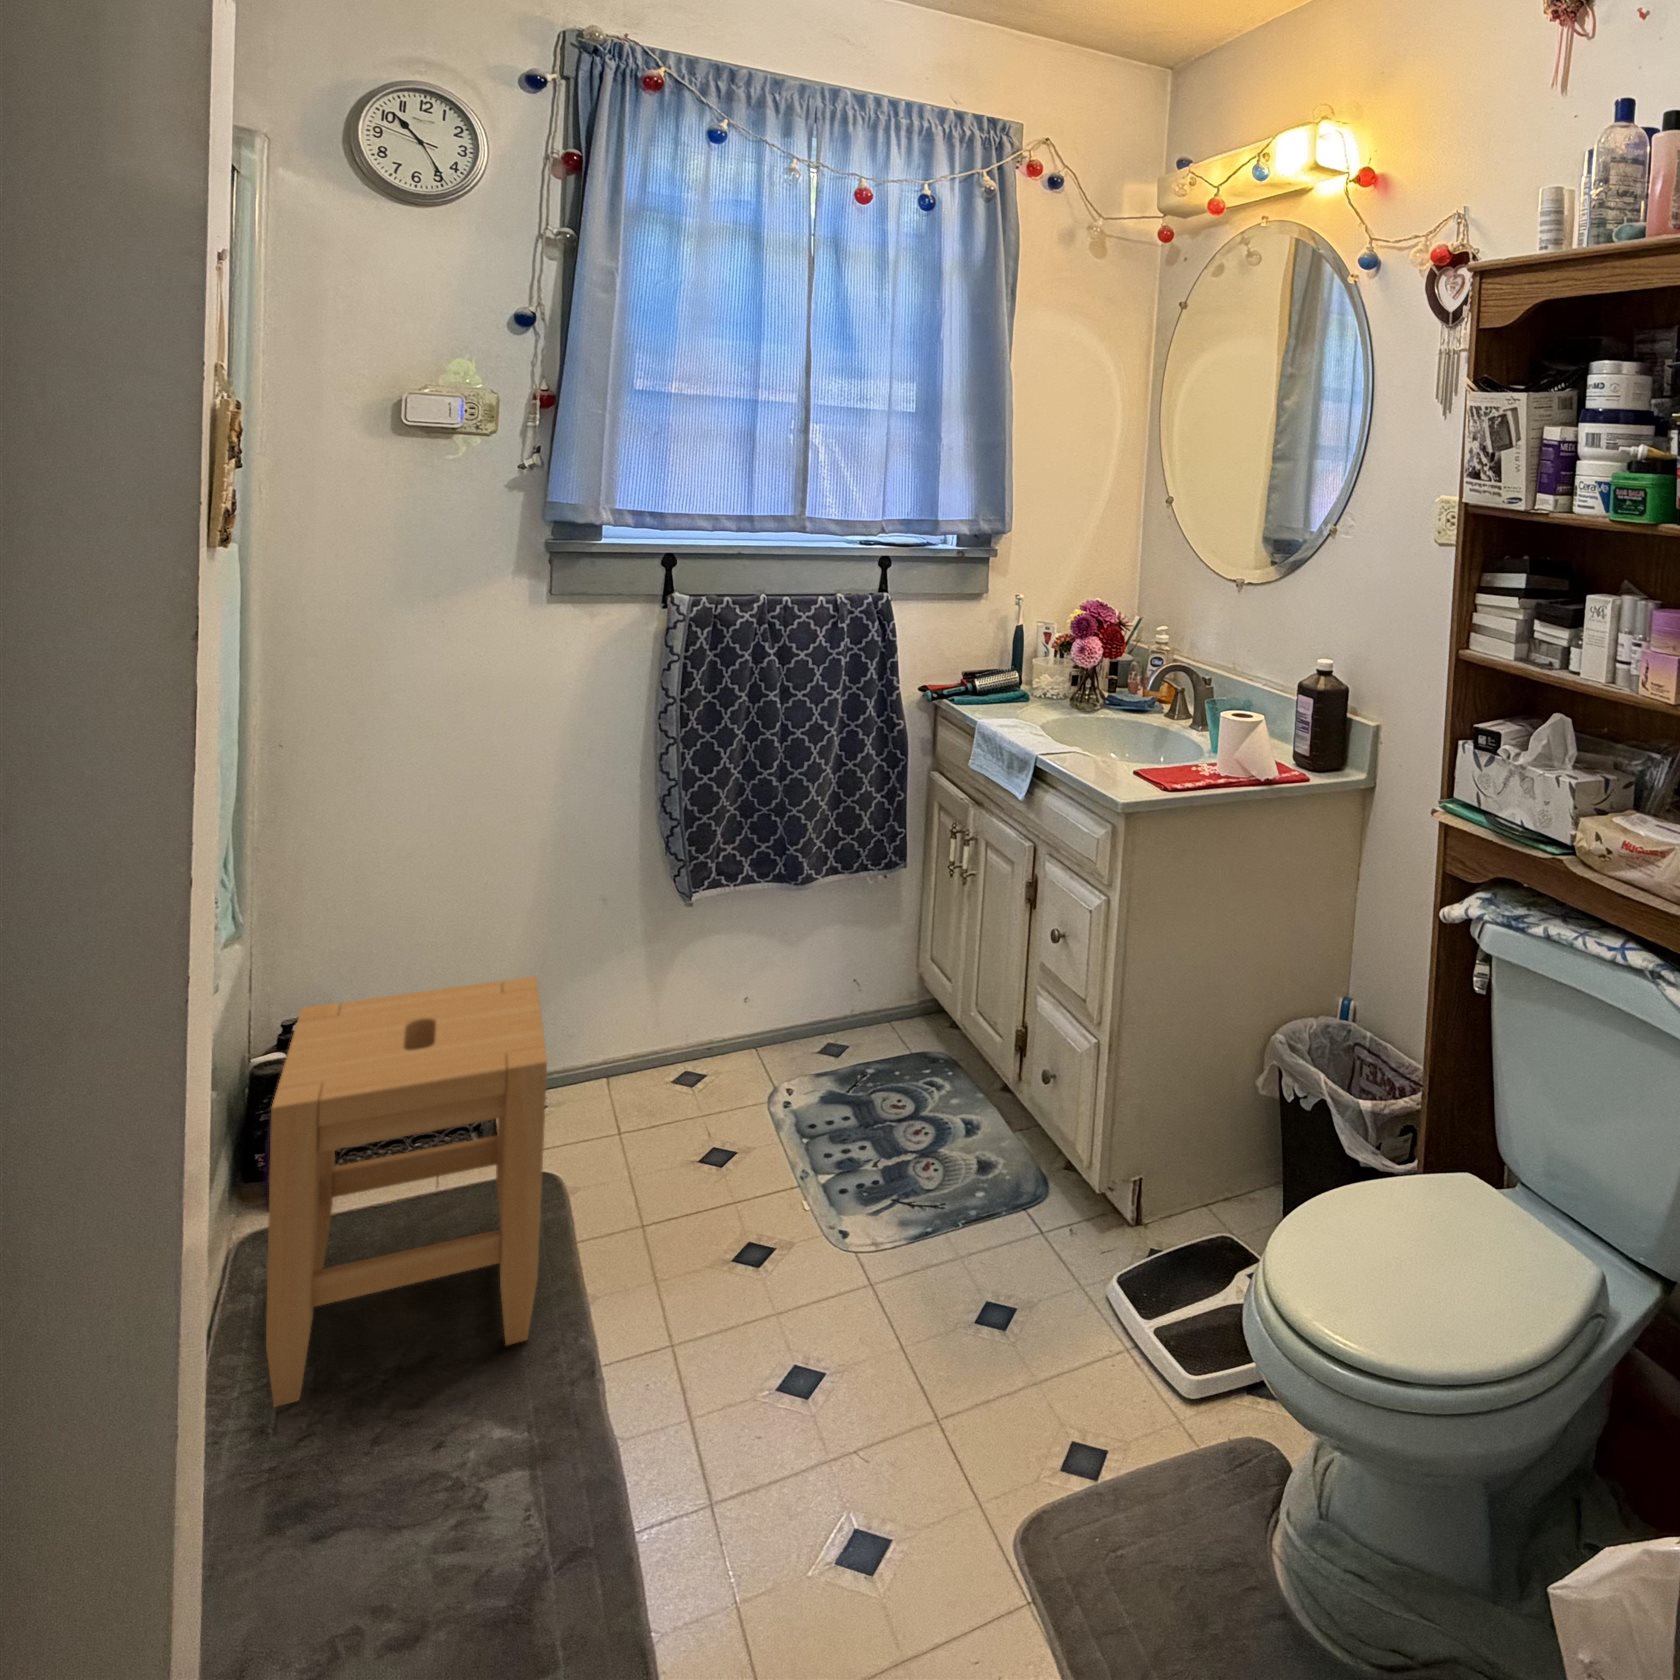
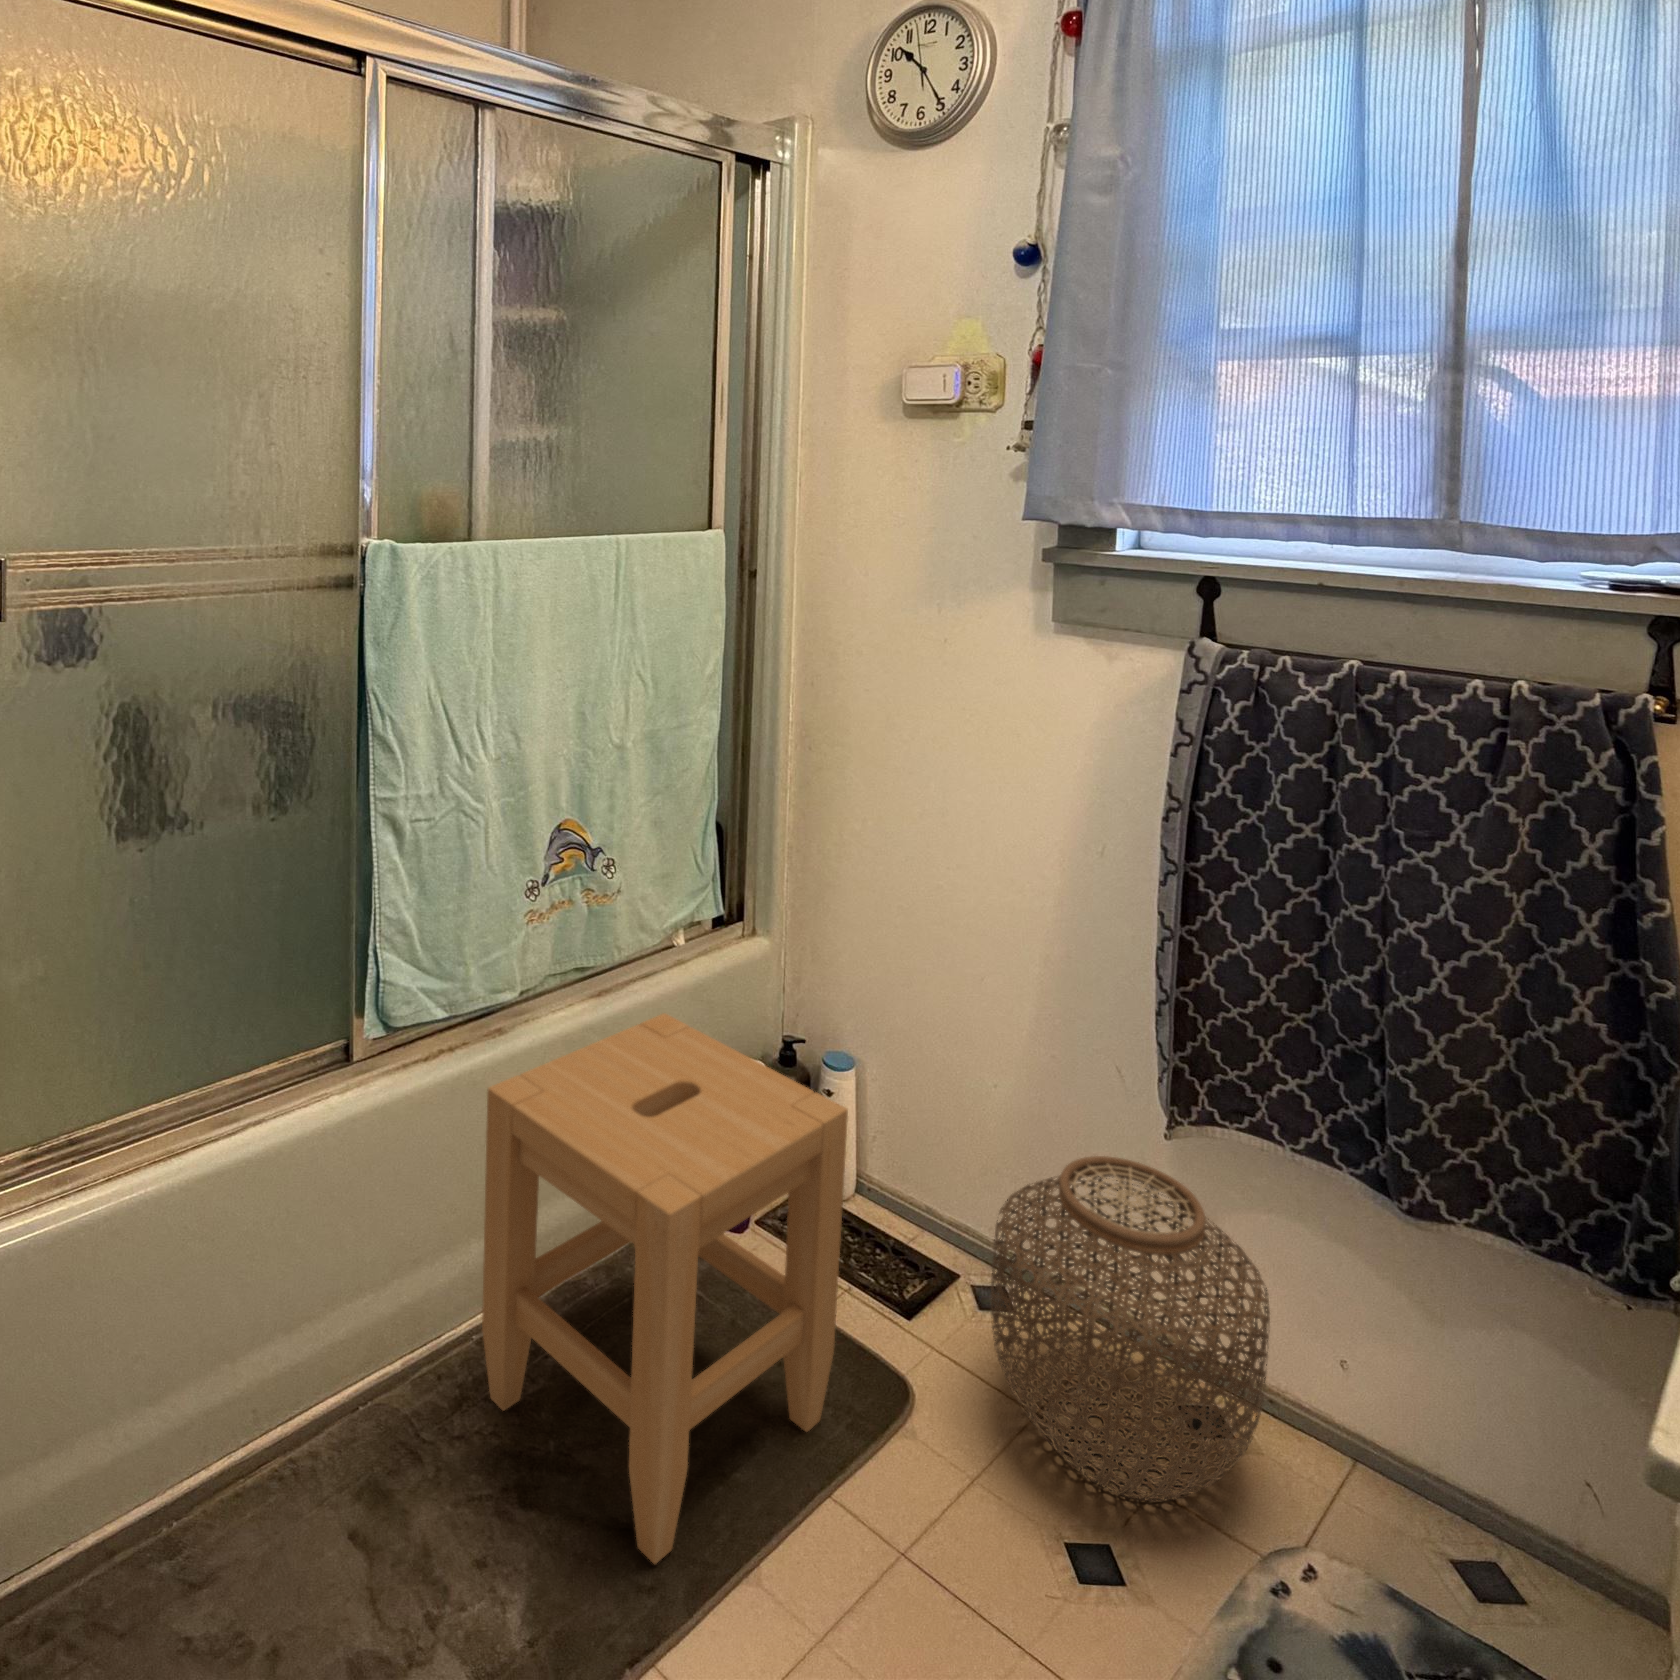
woven basket: none [583,936,757,1135] -> present [991,1156,1270,1501]

